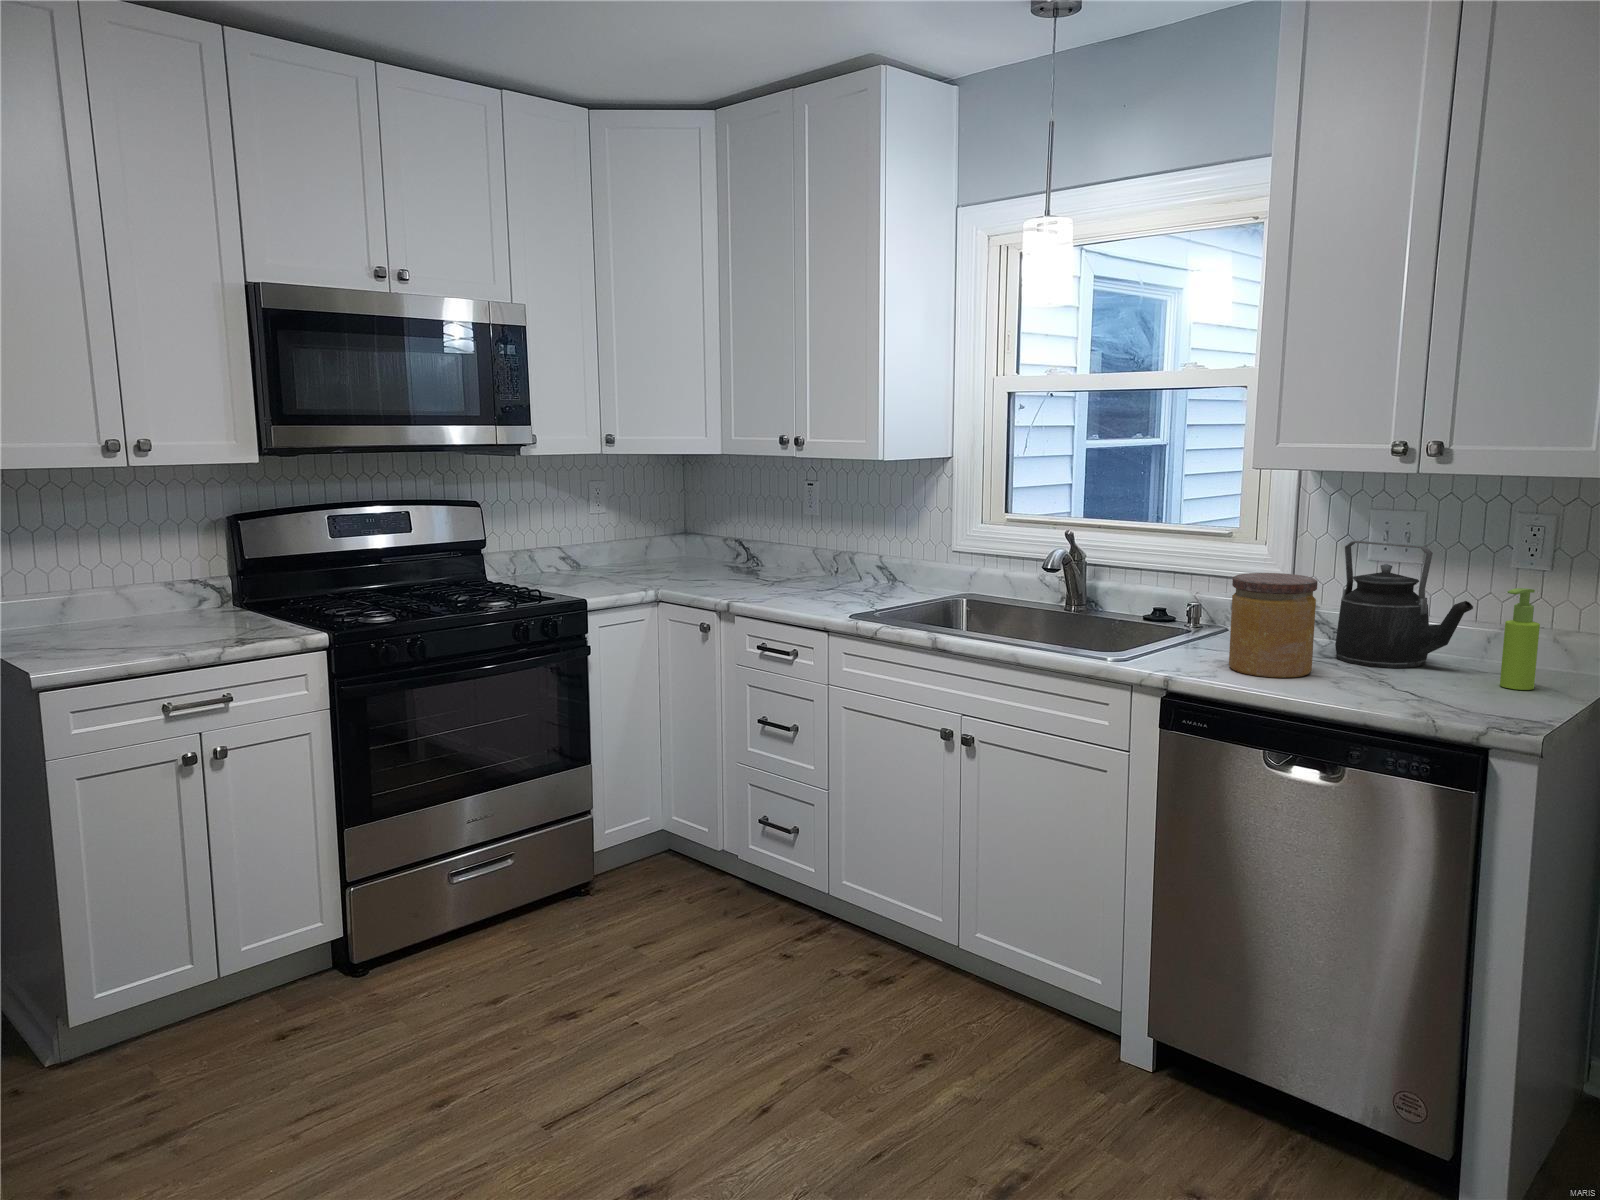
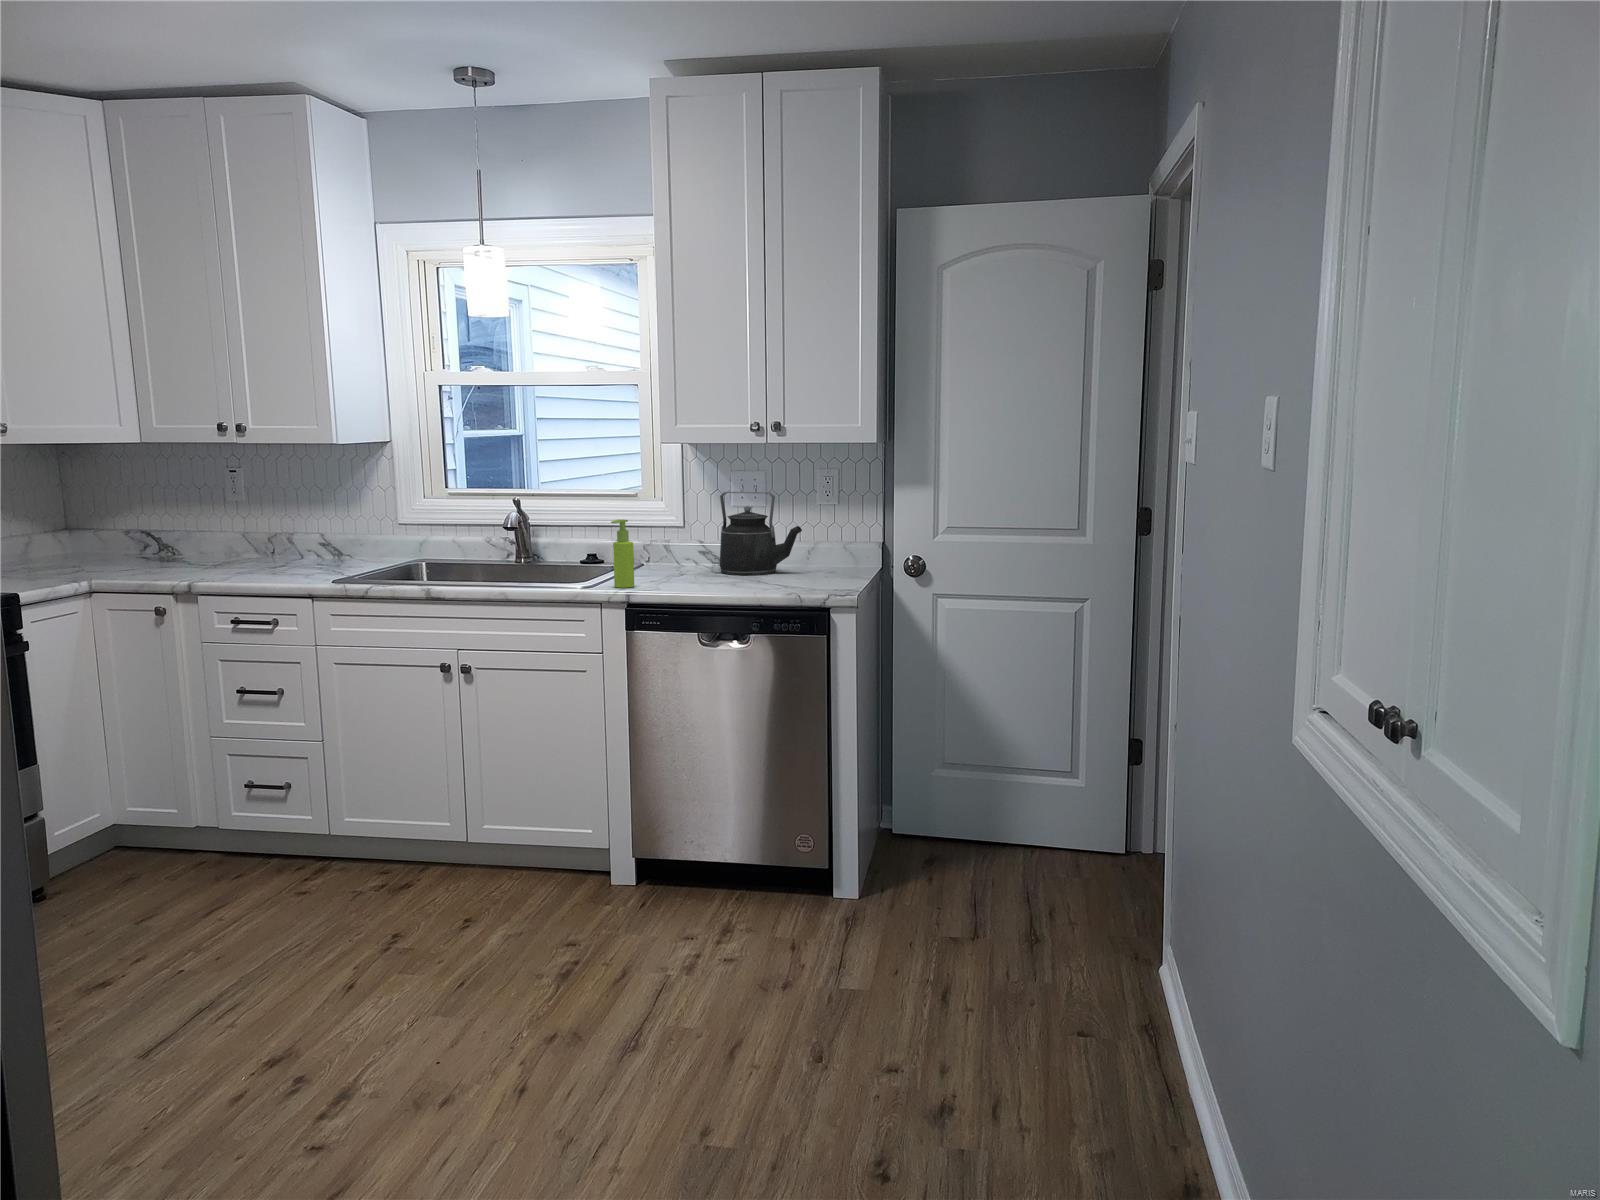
jar: present [1229,573,1318,678] -> none [660,515,715,586]
soap dispenser: present [1500,588,1540,690] -> present [611,519,634,588]

